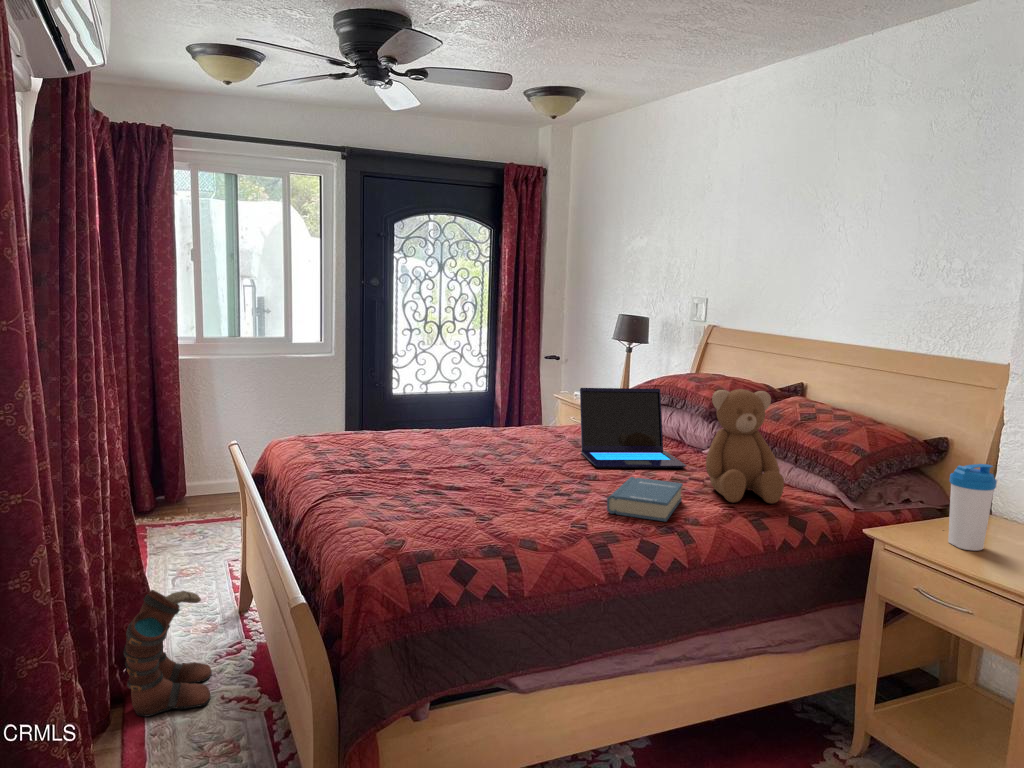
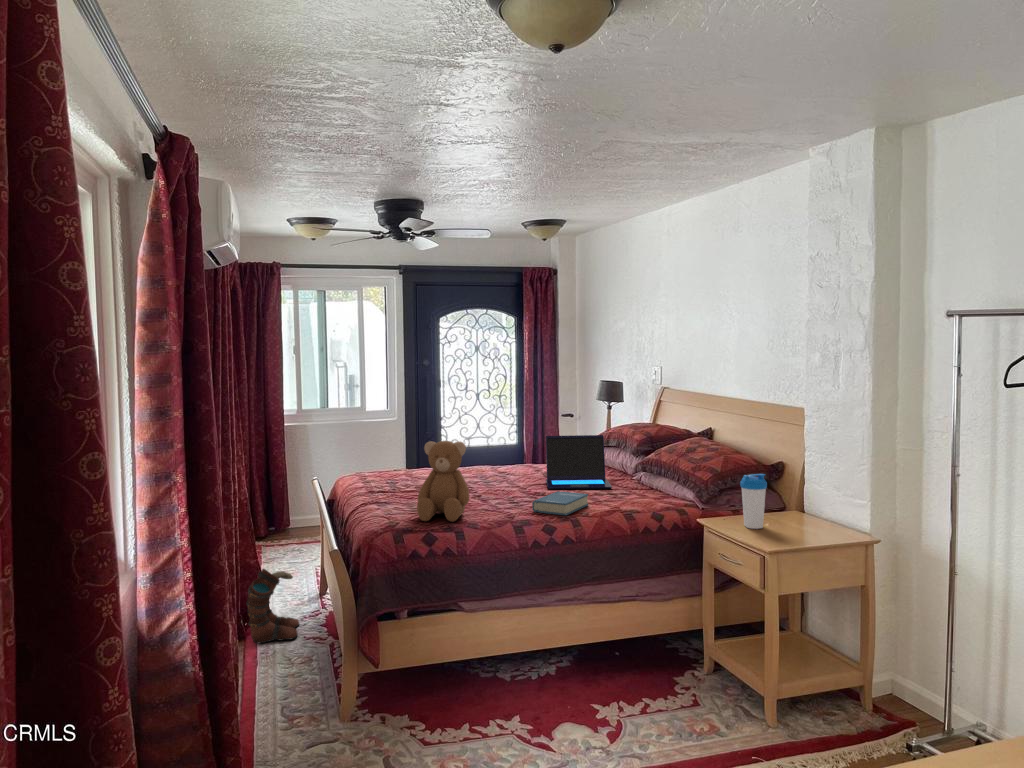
teddy bear: present [706,389,784,504] -> present [417,441,469,522]

